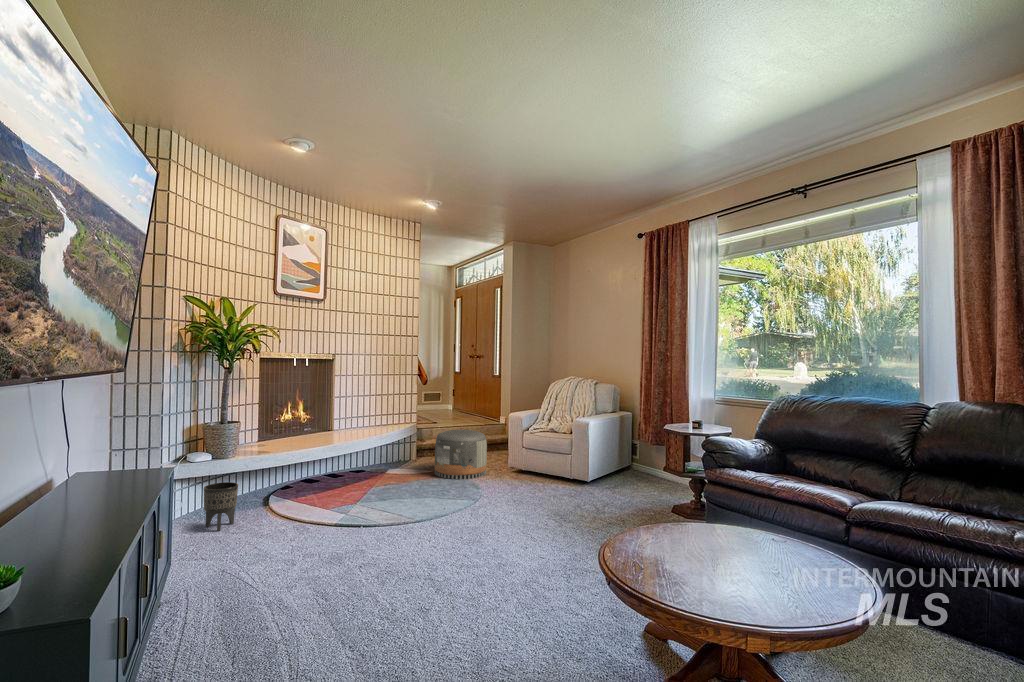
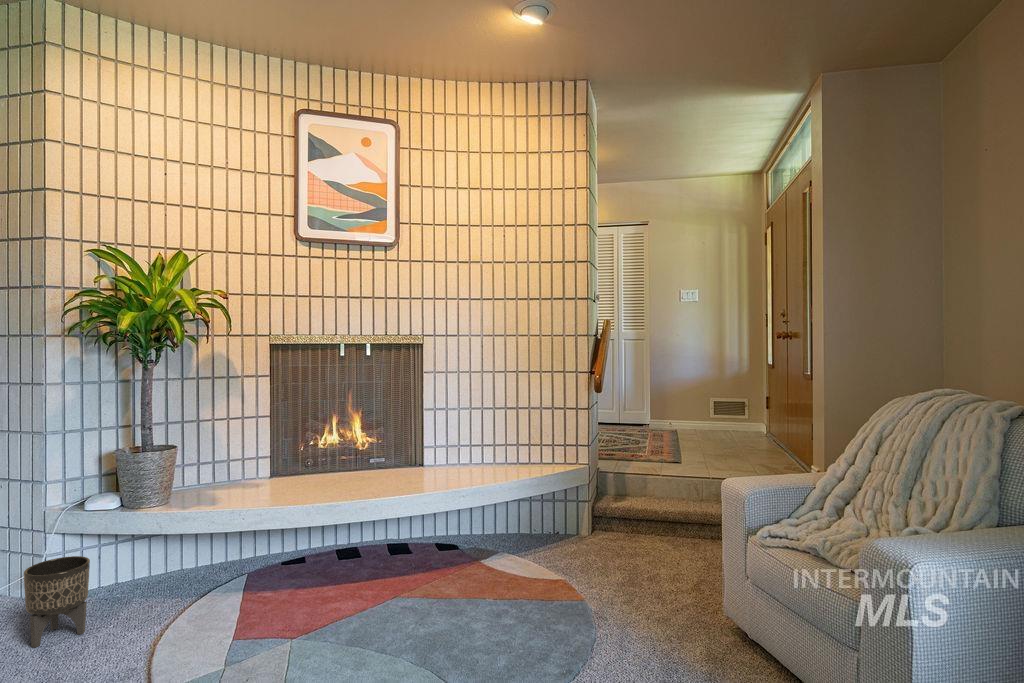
pouf: present [435,430,487,479] -> none [549,499,671,633]

